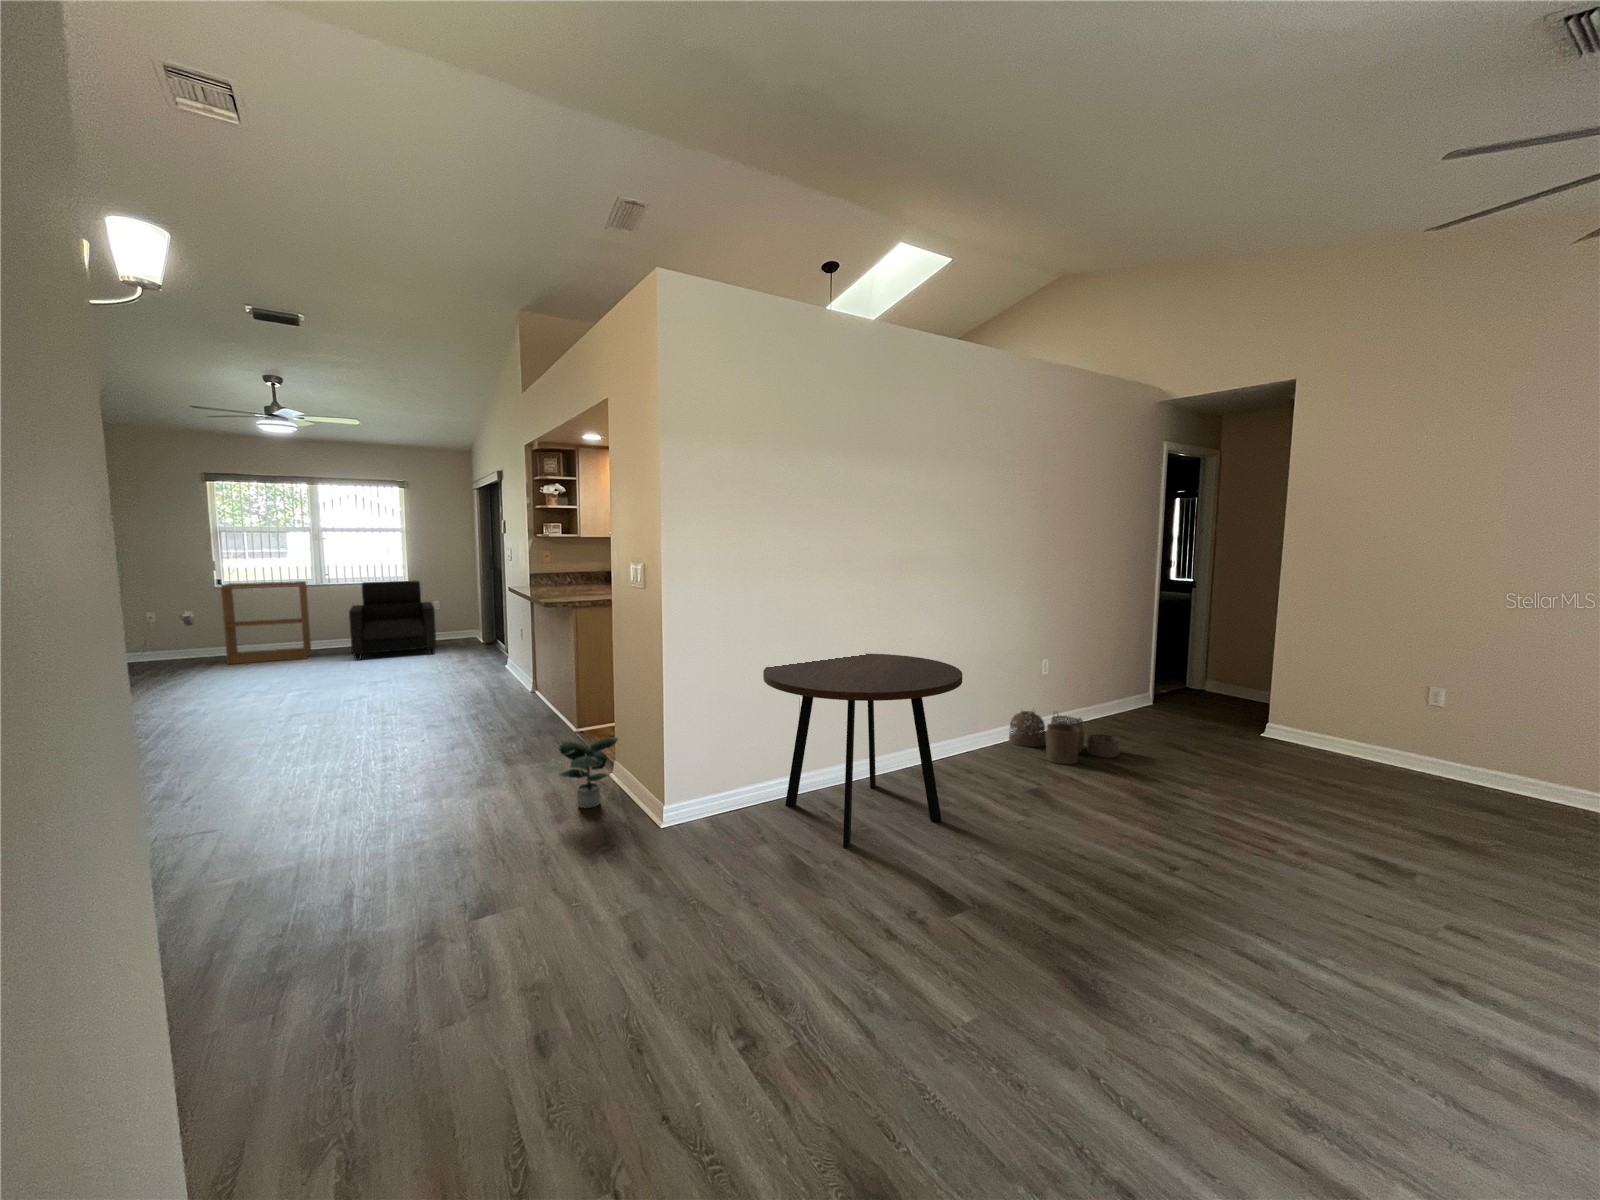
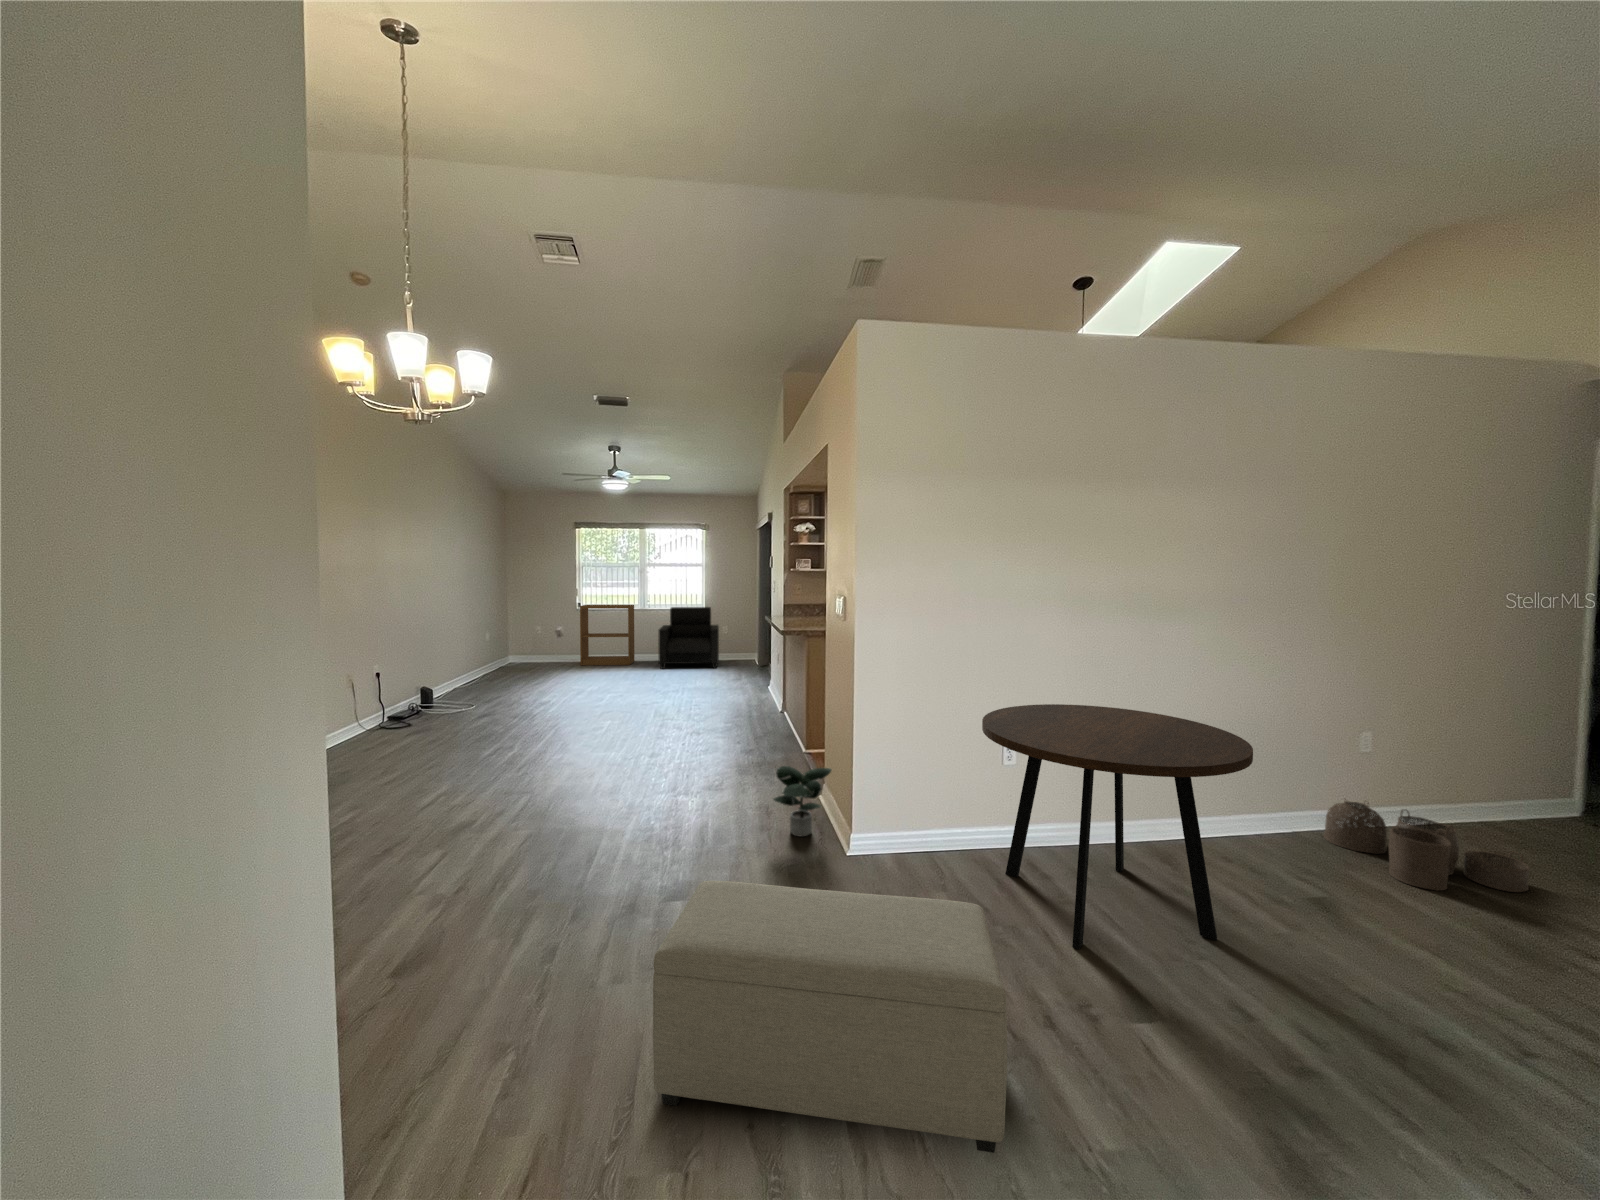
ottoman: none [505,815,810,1037] -> present [653,881,1007,1153]

